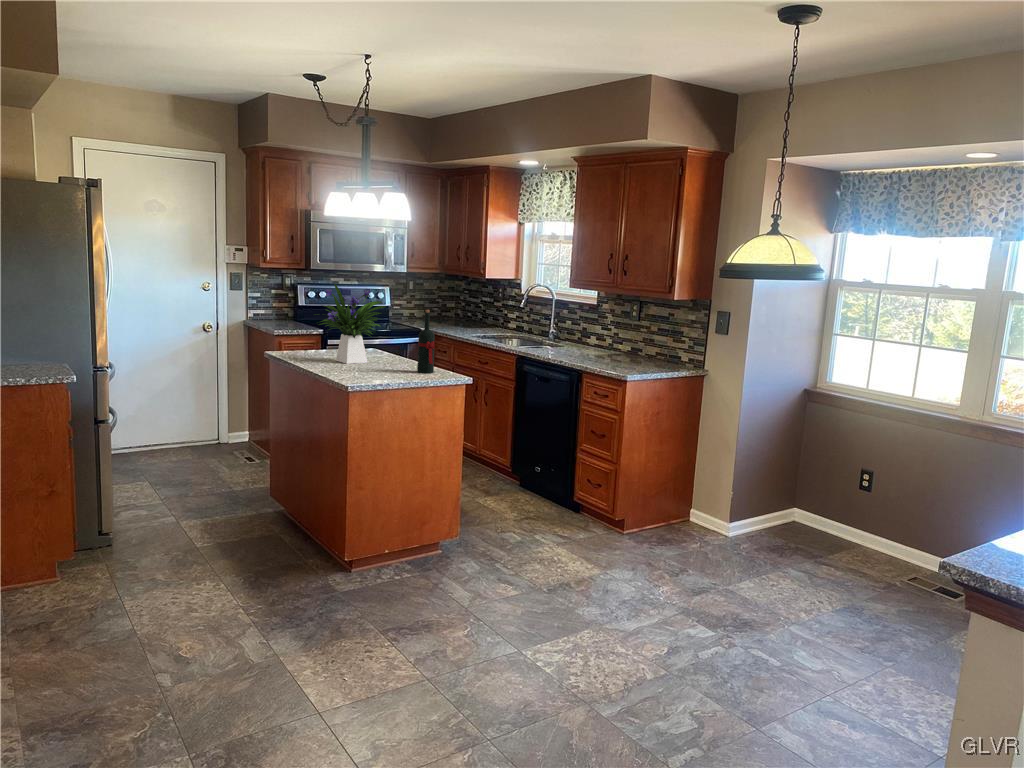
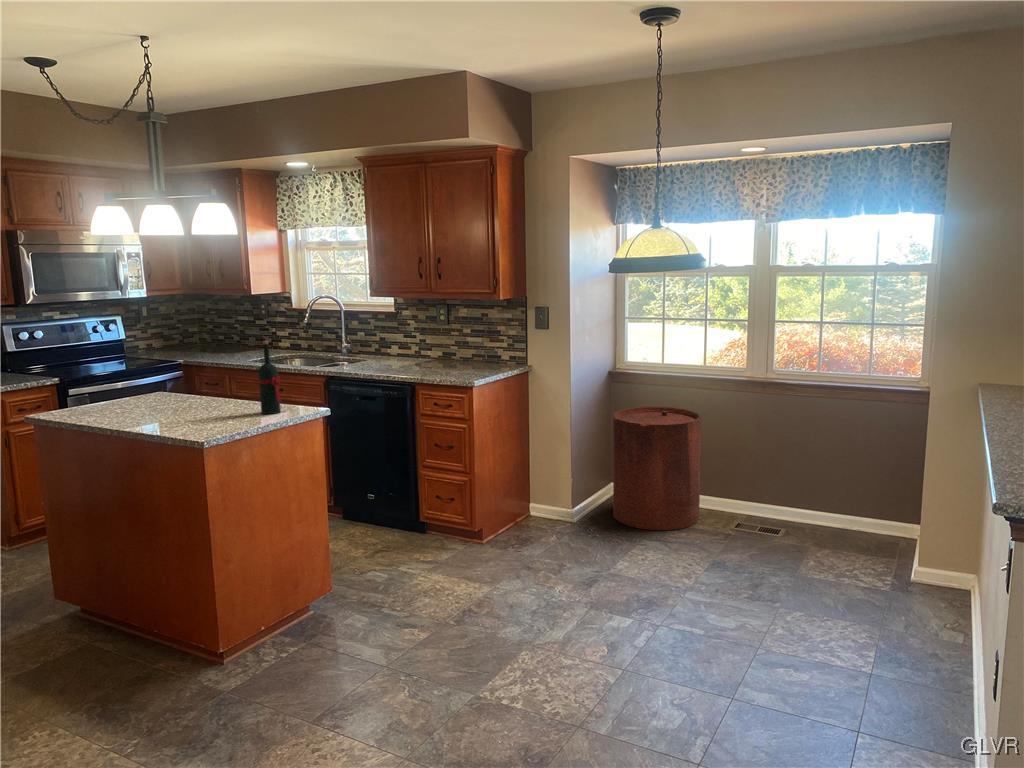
flower arrangement: present [319,284,386,364] -> none [107,323,207,417]
trash can: none [774,431,888,568] -> present [613,407,701,530]

